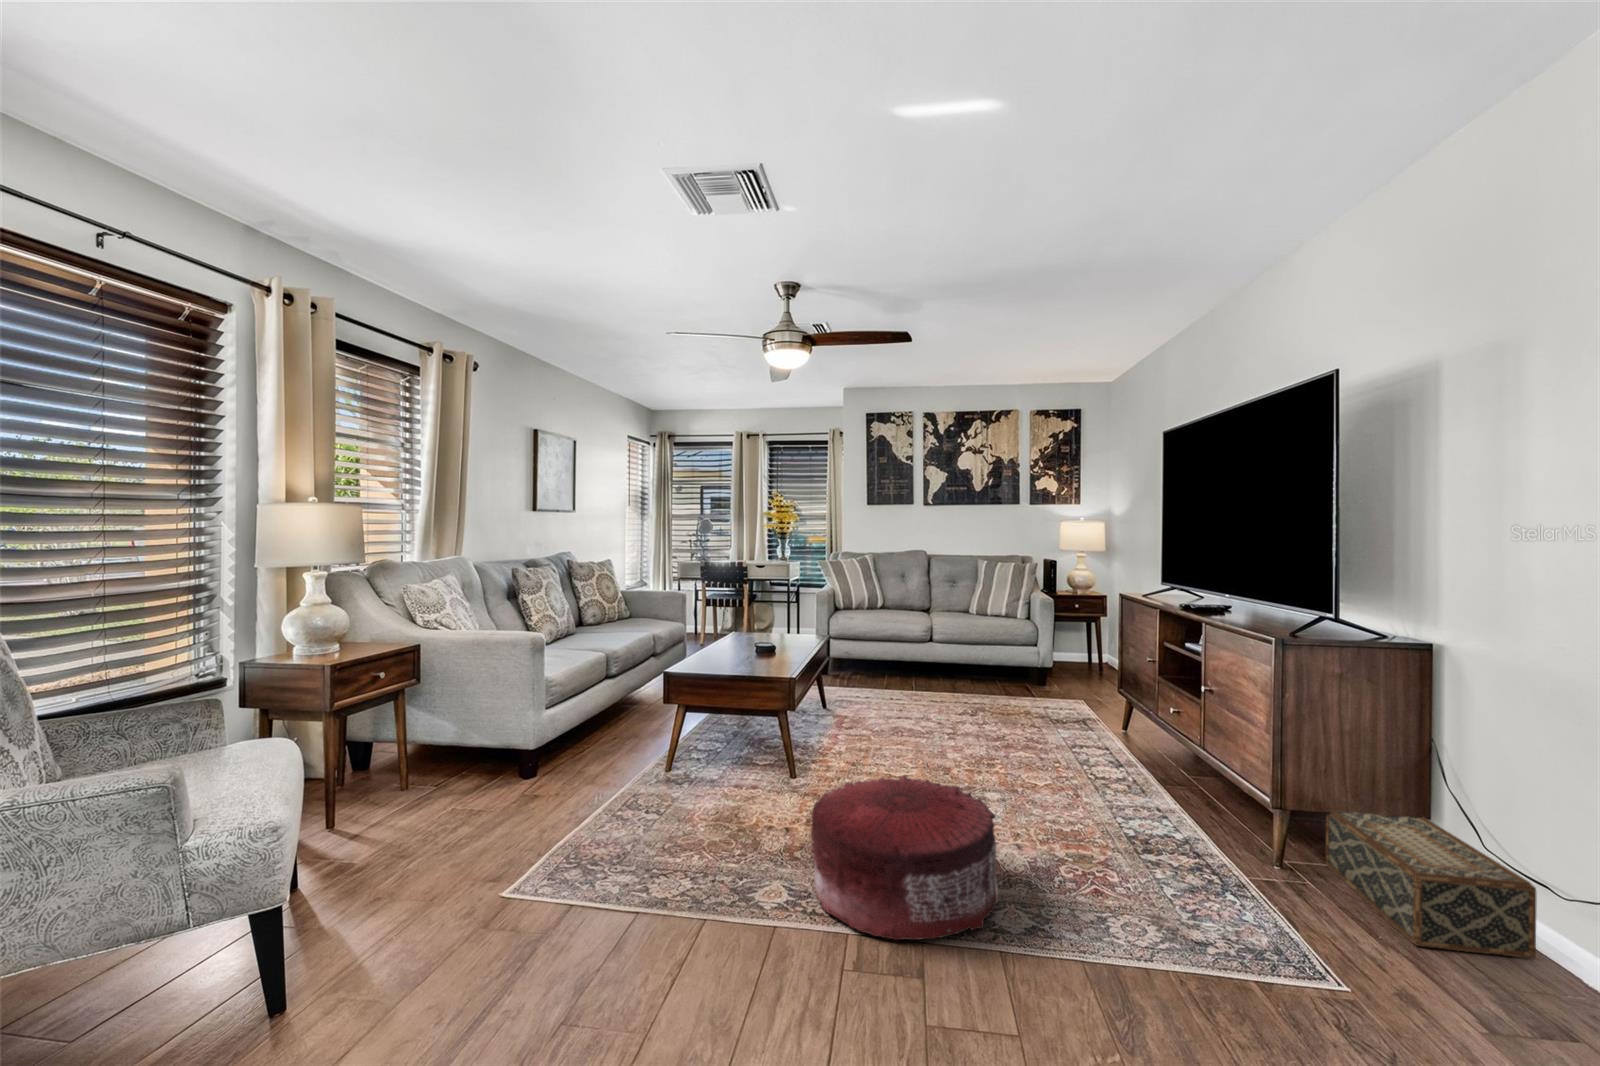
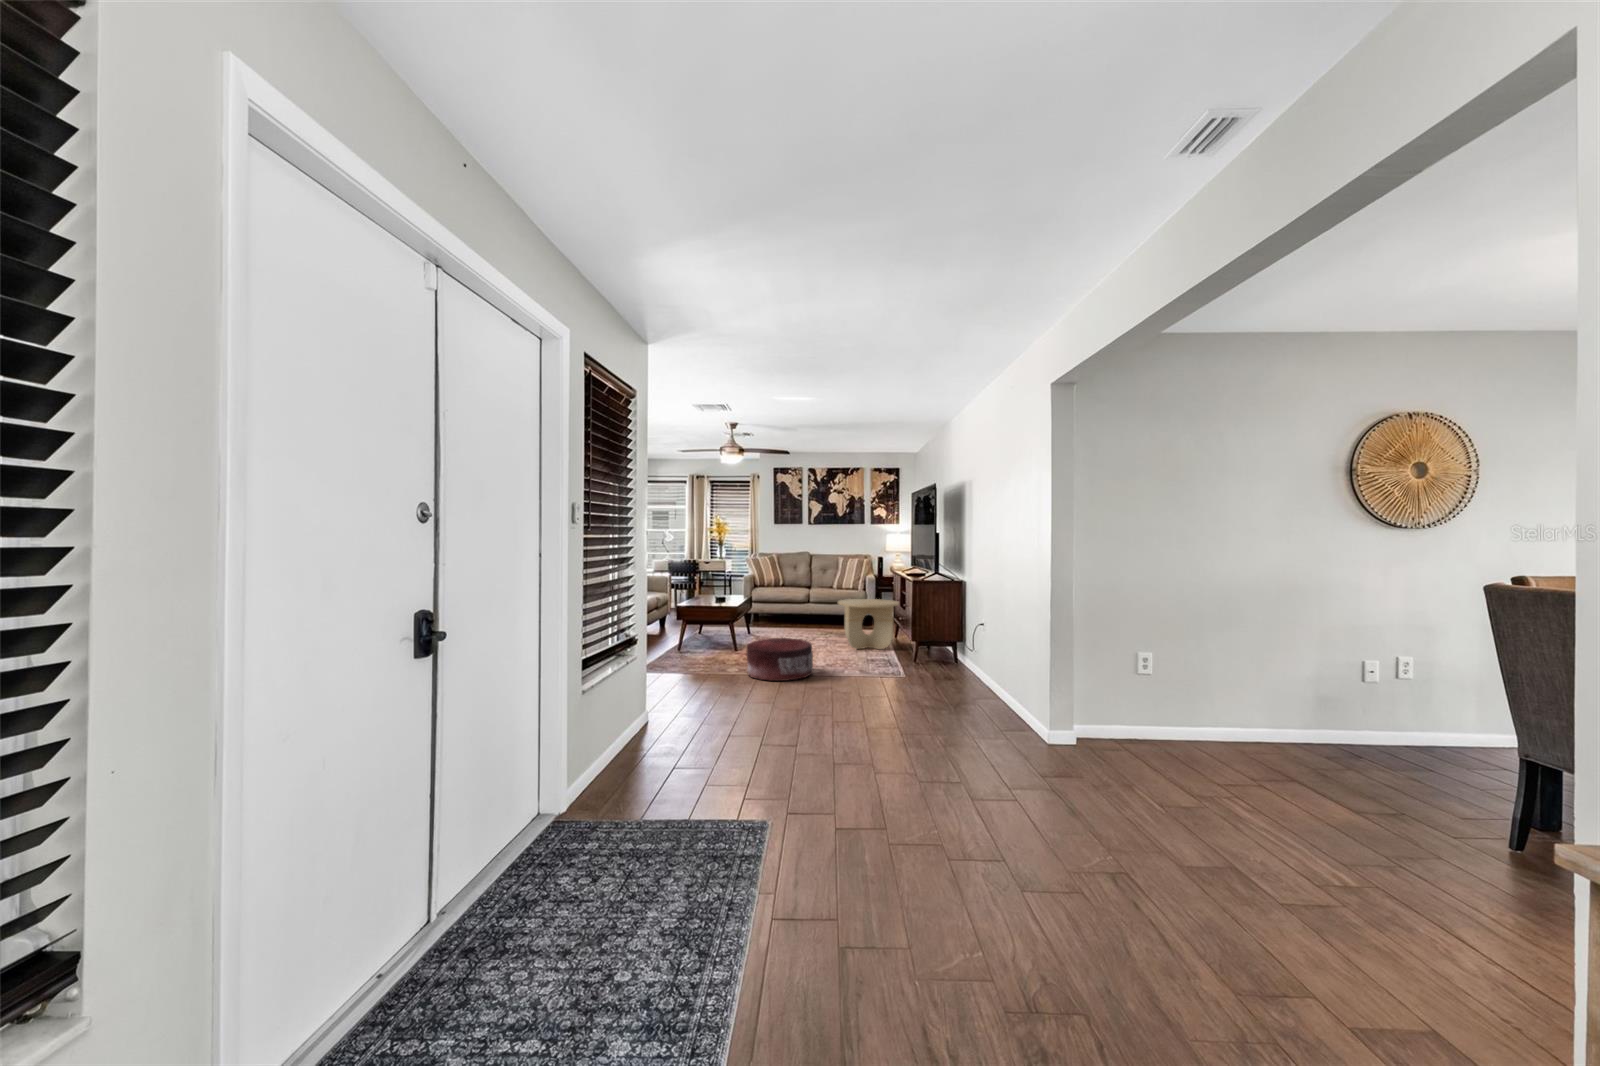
side table: none [1011,651,1154,770] -> present [838,599,899,649]
woven basket: present [1326,811,1537,958] -> none [938,645,979,679]

